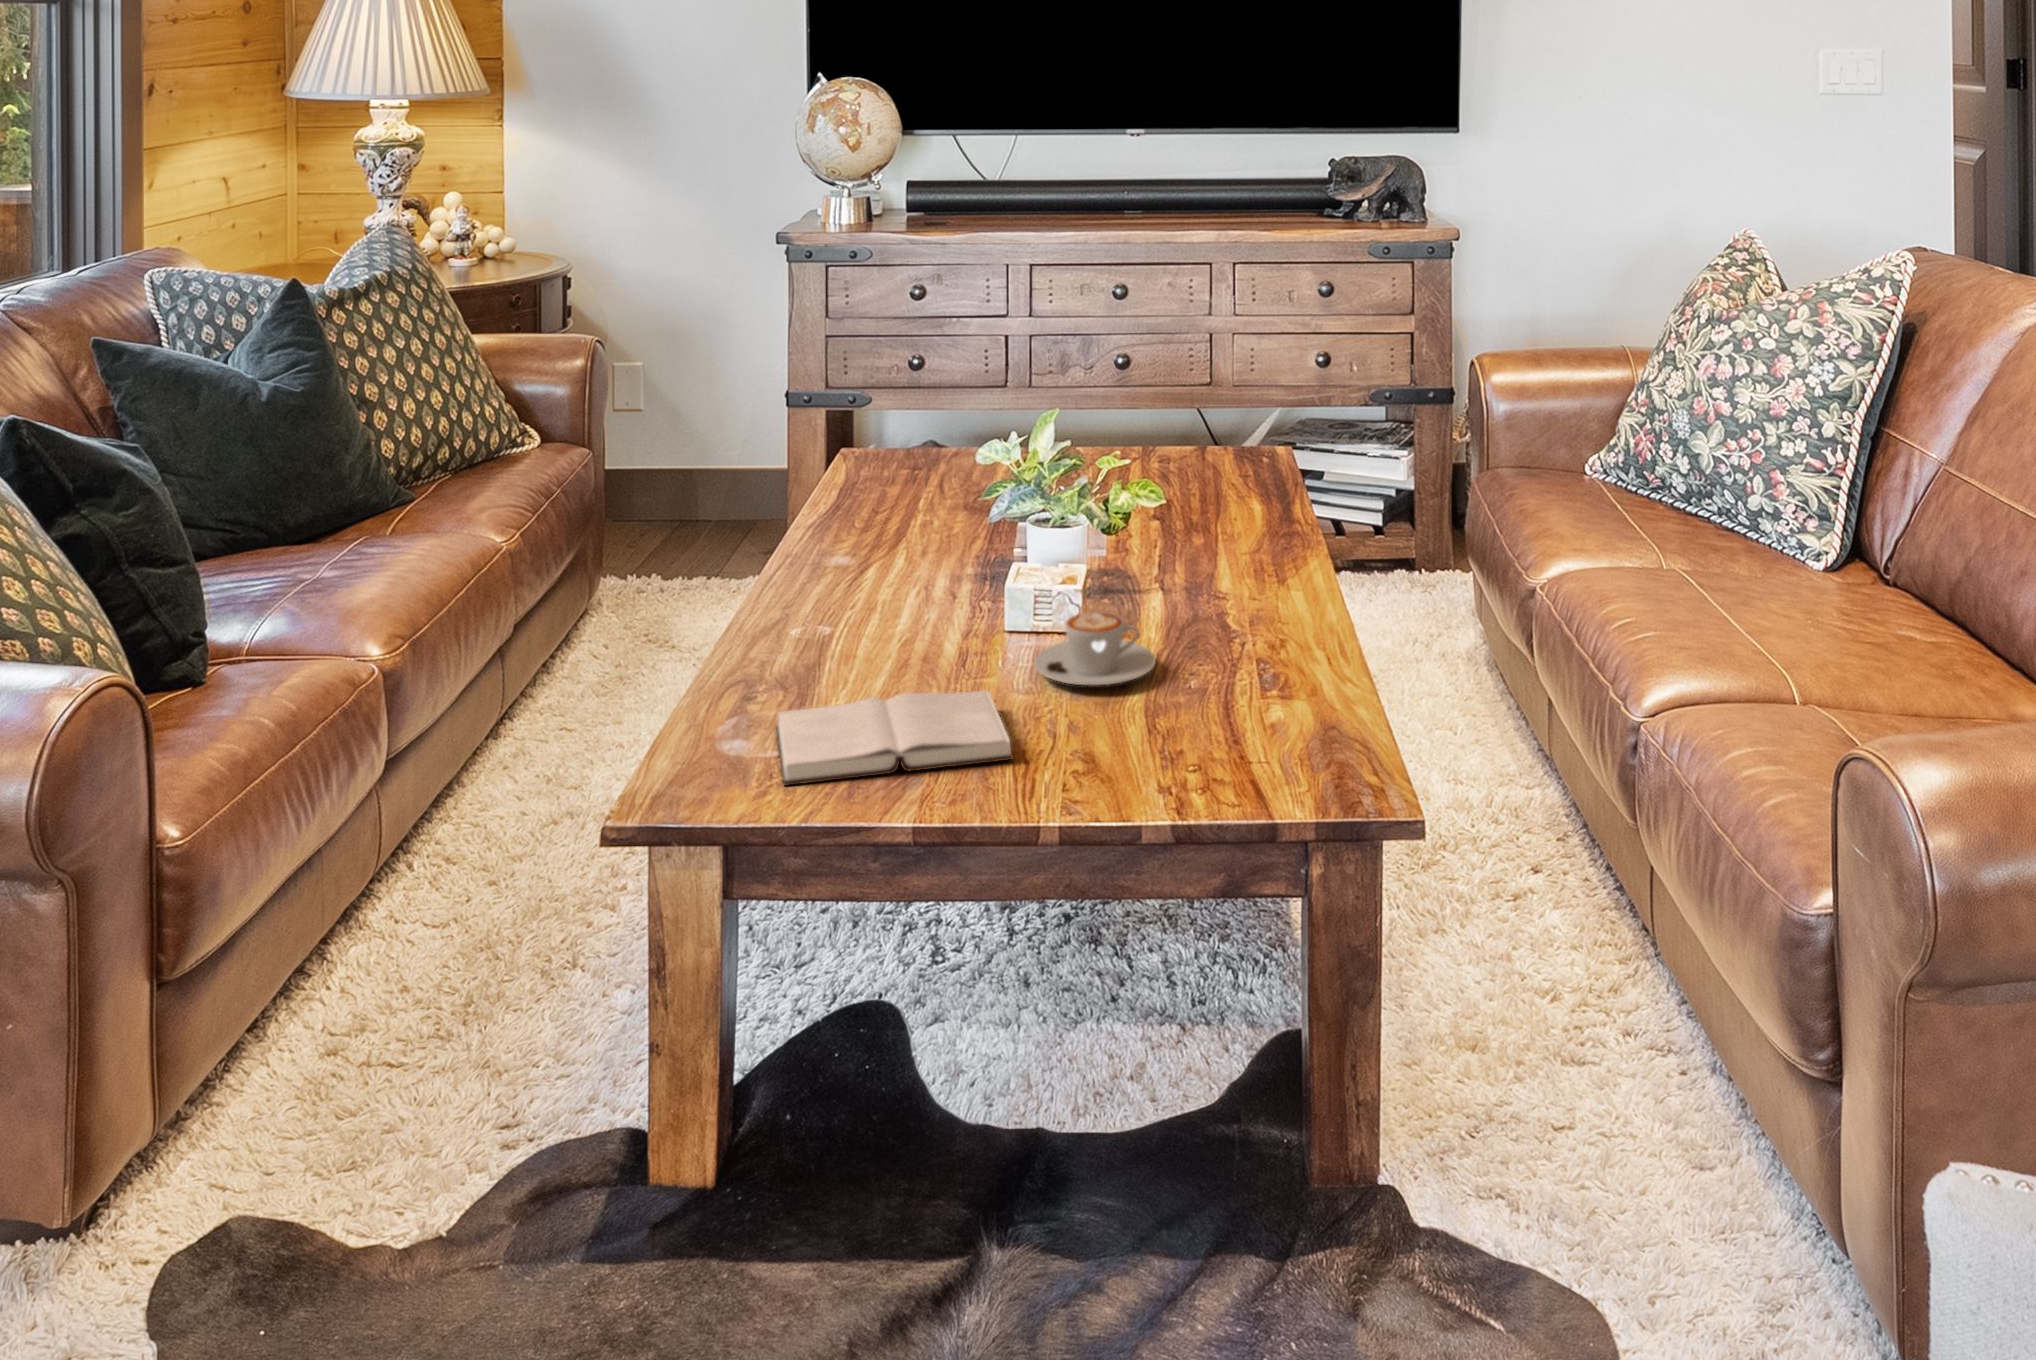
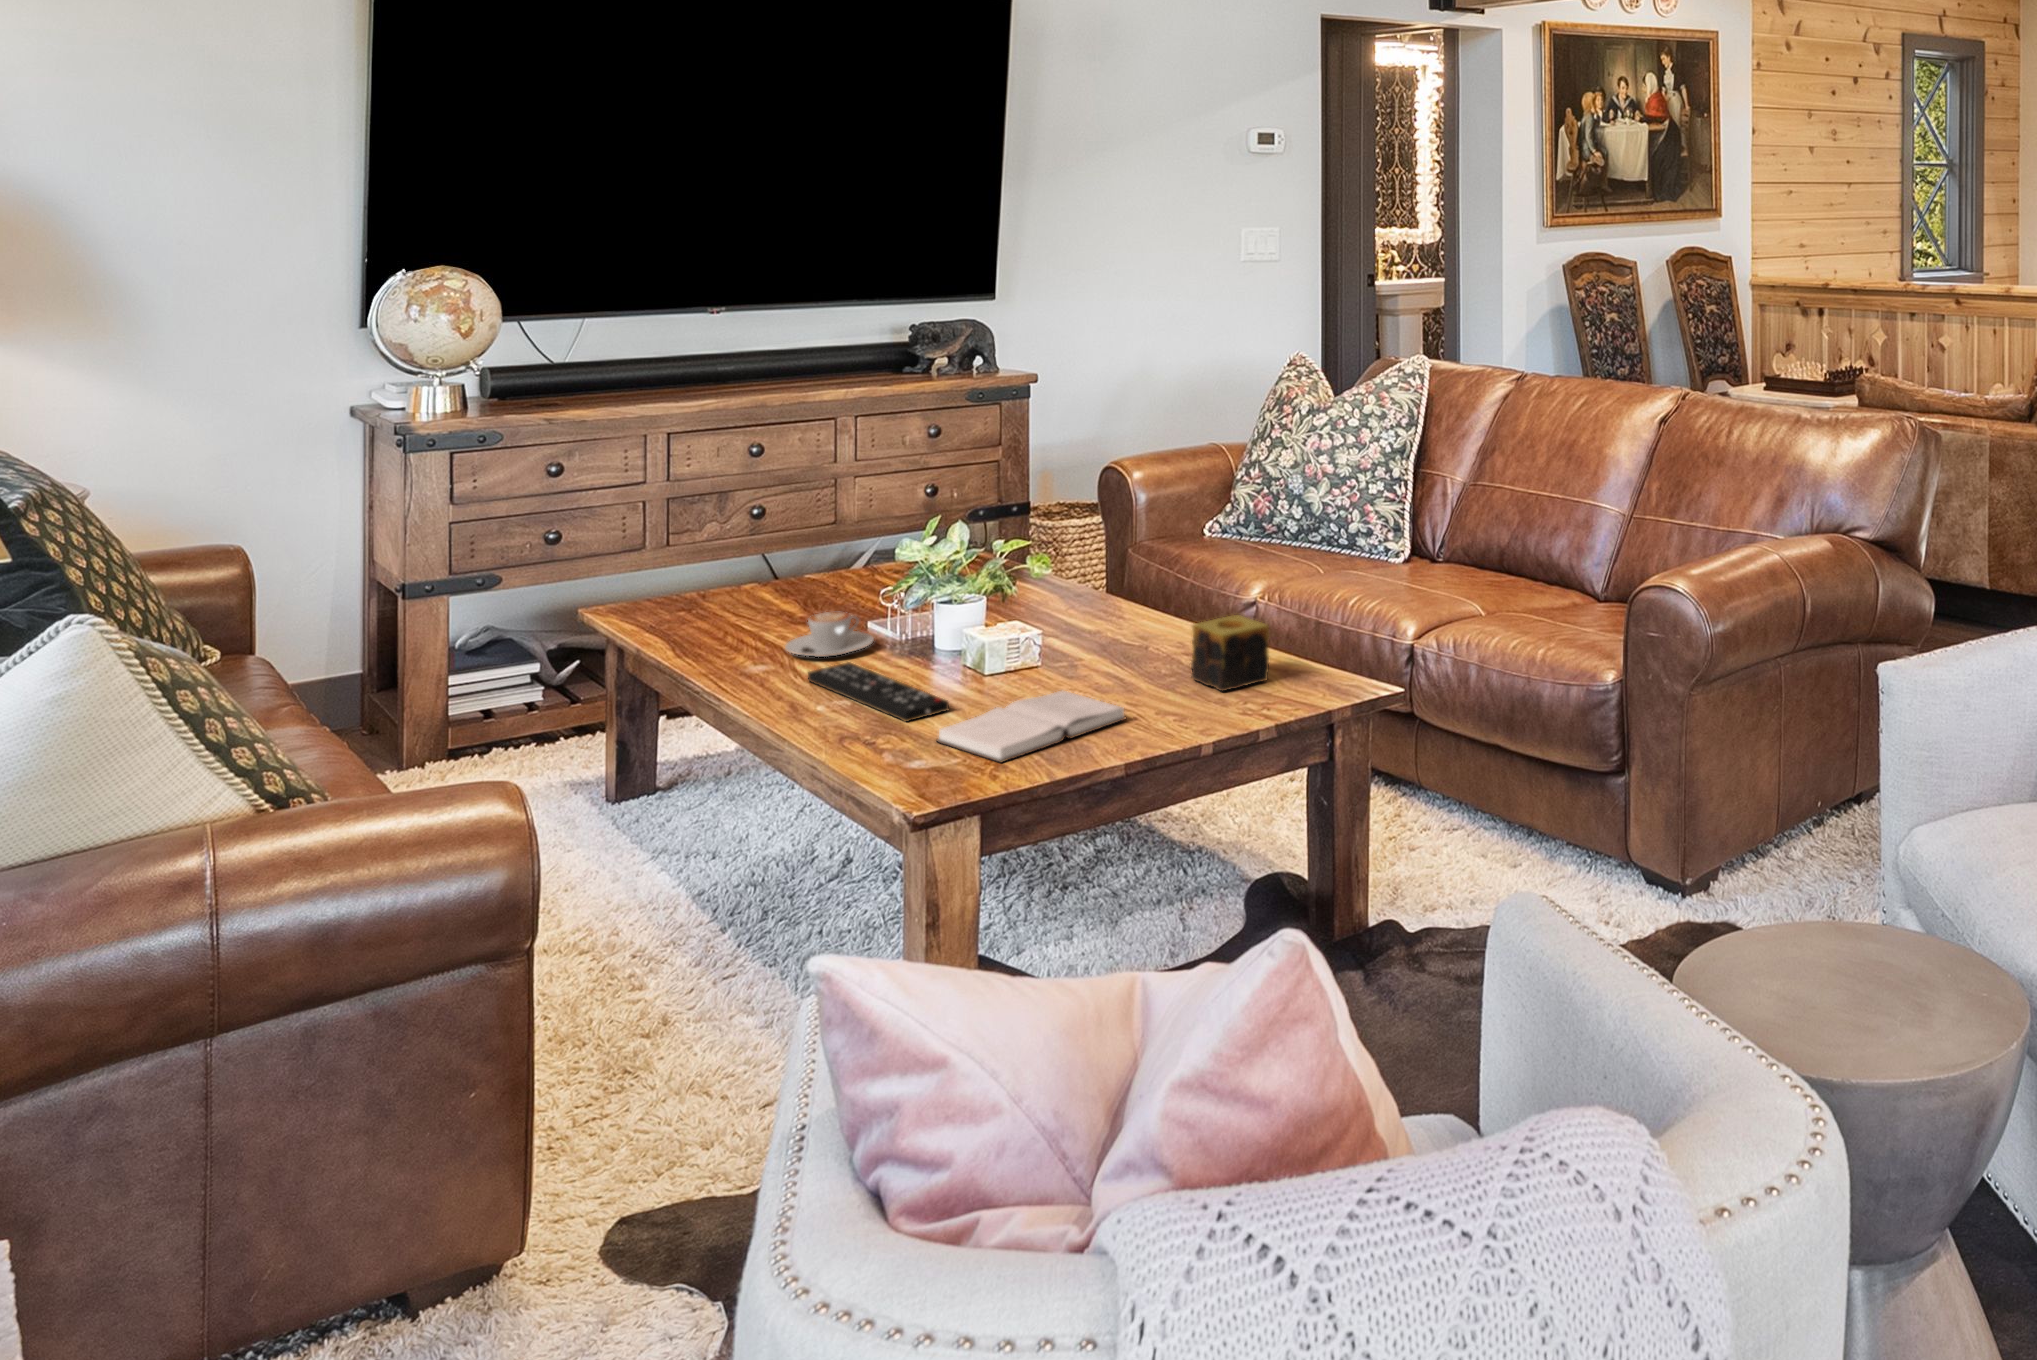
remote control: none [796,586,860,688] -> present [808,662,949,722]
coffee cup: present [1035,612,1155,685] -> present [785,612,874,657]
candle: none [1186,628,1280,747] -> present [1191,615,1269,691]

